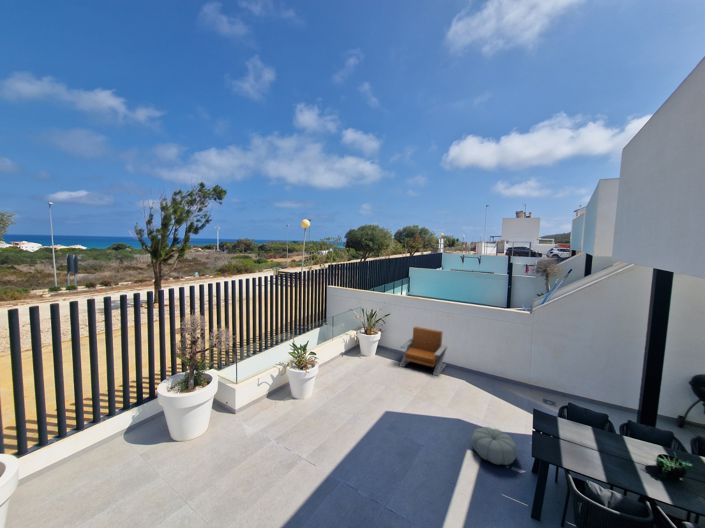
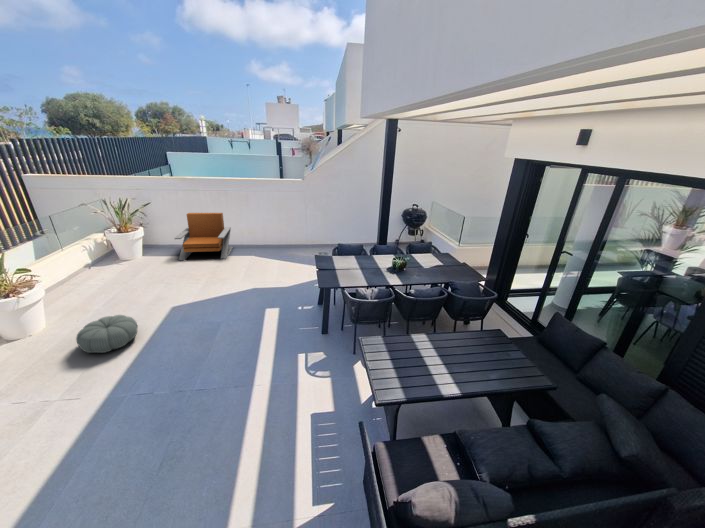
pouf: present [472,427,517,465] -> present [76,315,137,353]

